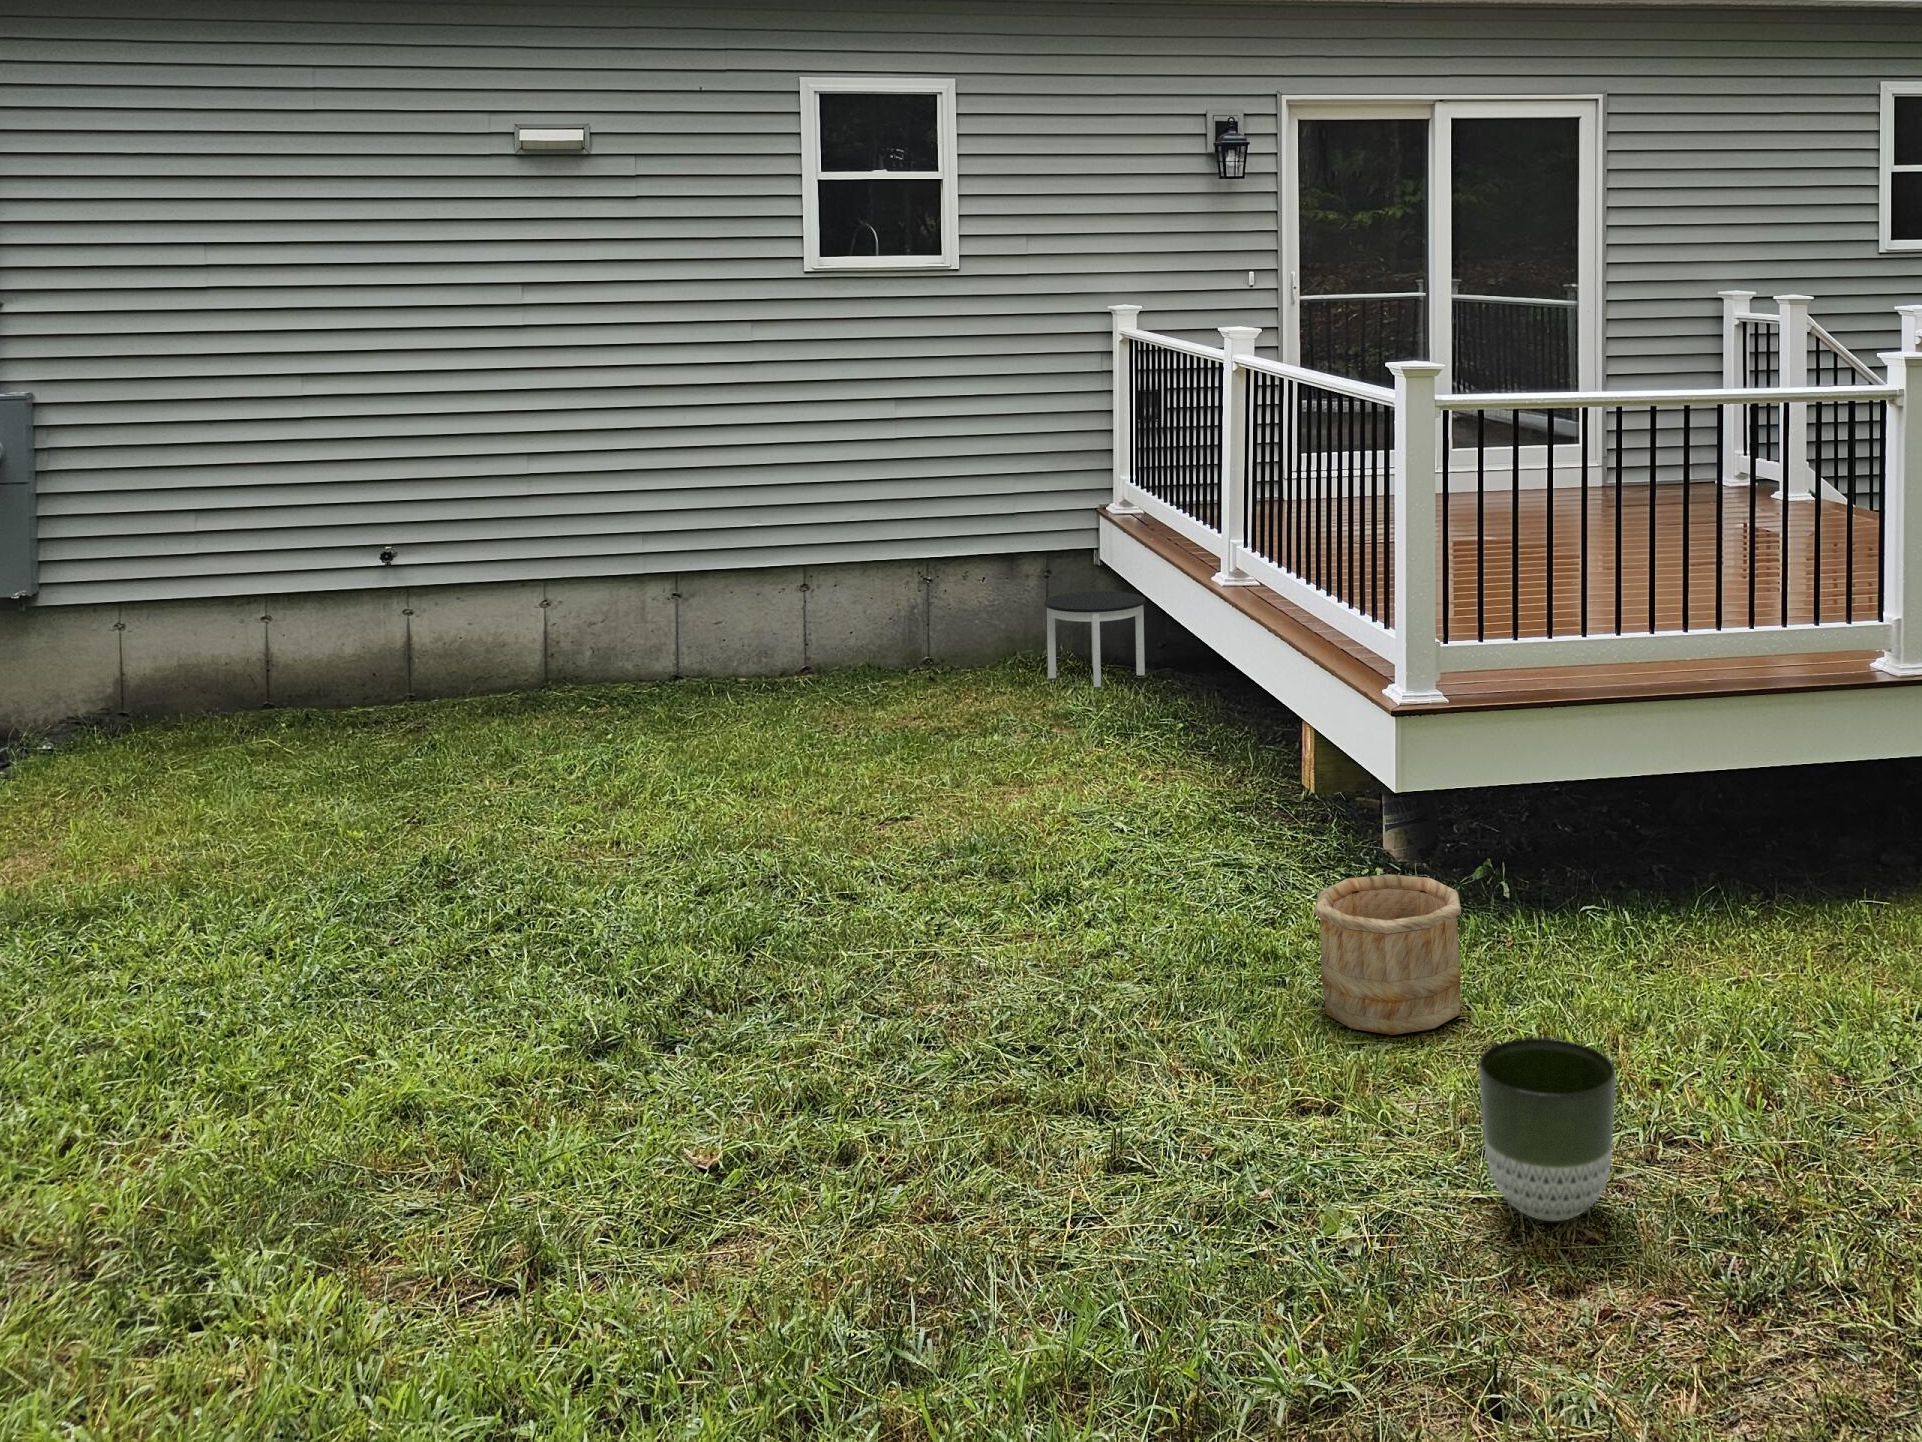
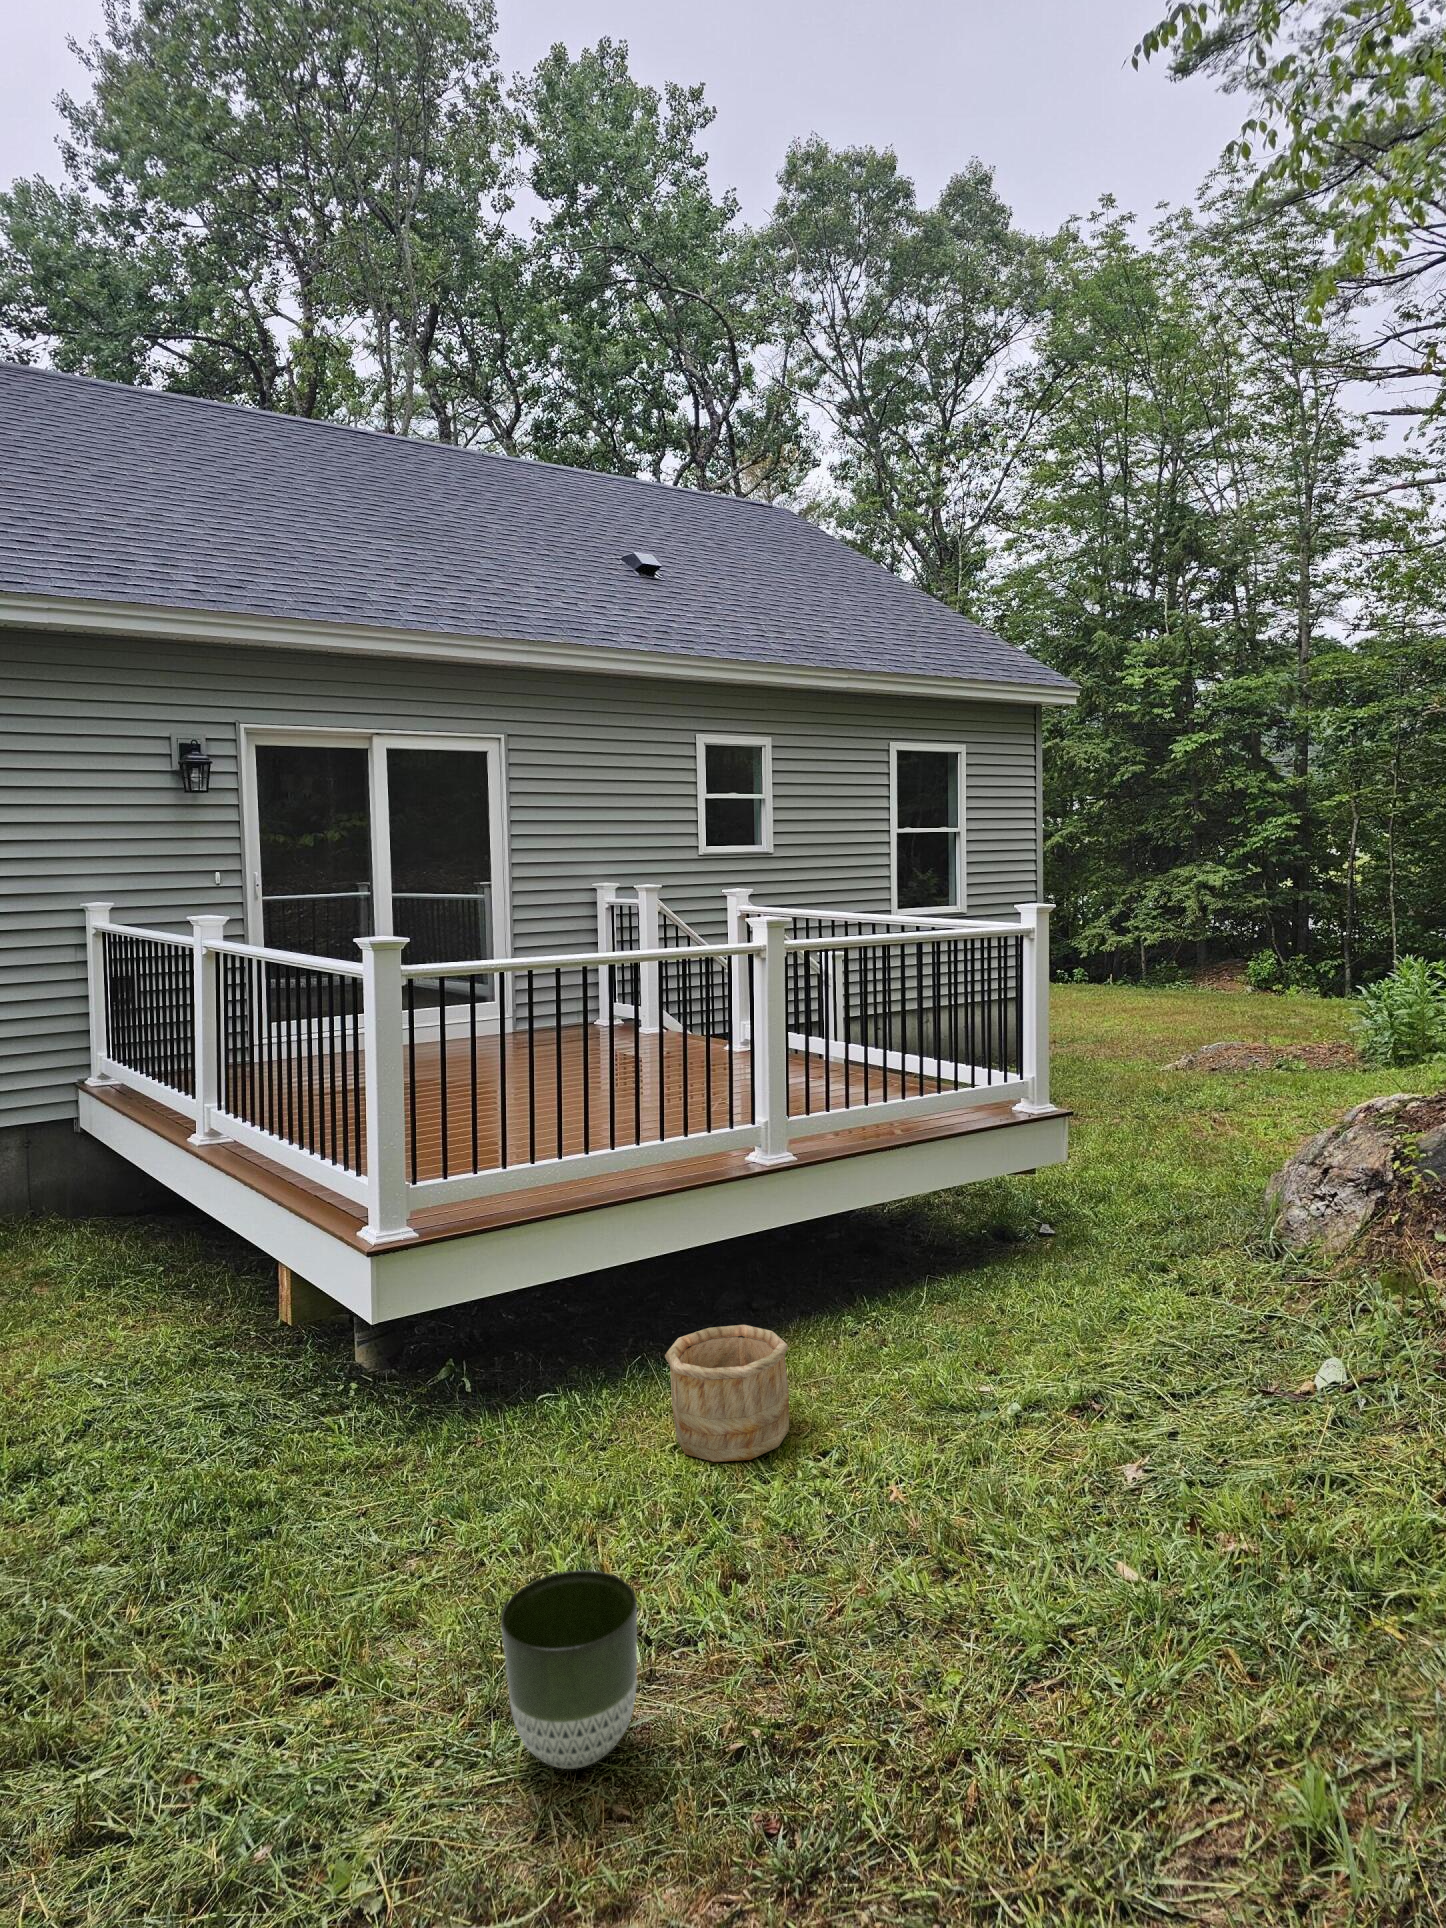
round table: present [1045,591,1145,687] -> none [20,1161,125,1250]
wooden bucket: present [1314,874,1461,1035] -> present [665,1325,789,1462]

